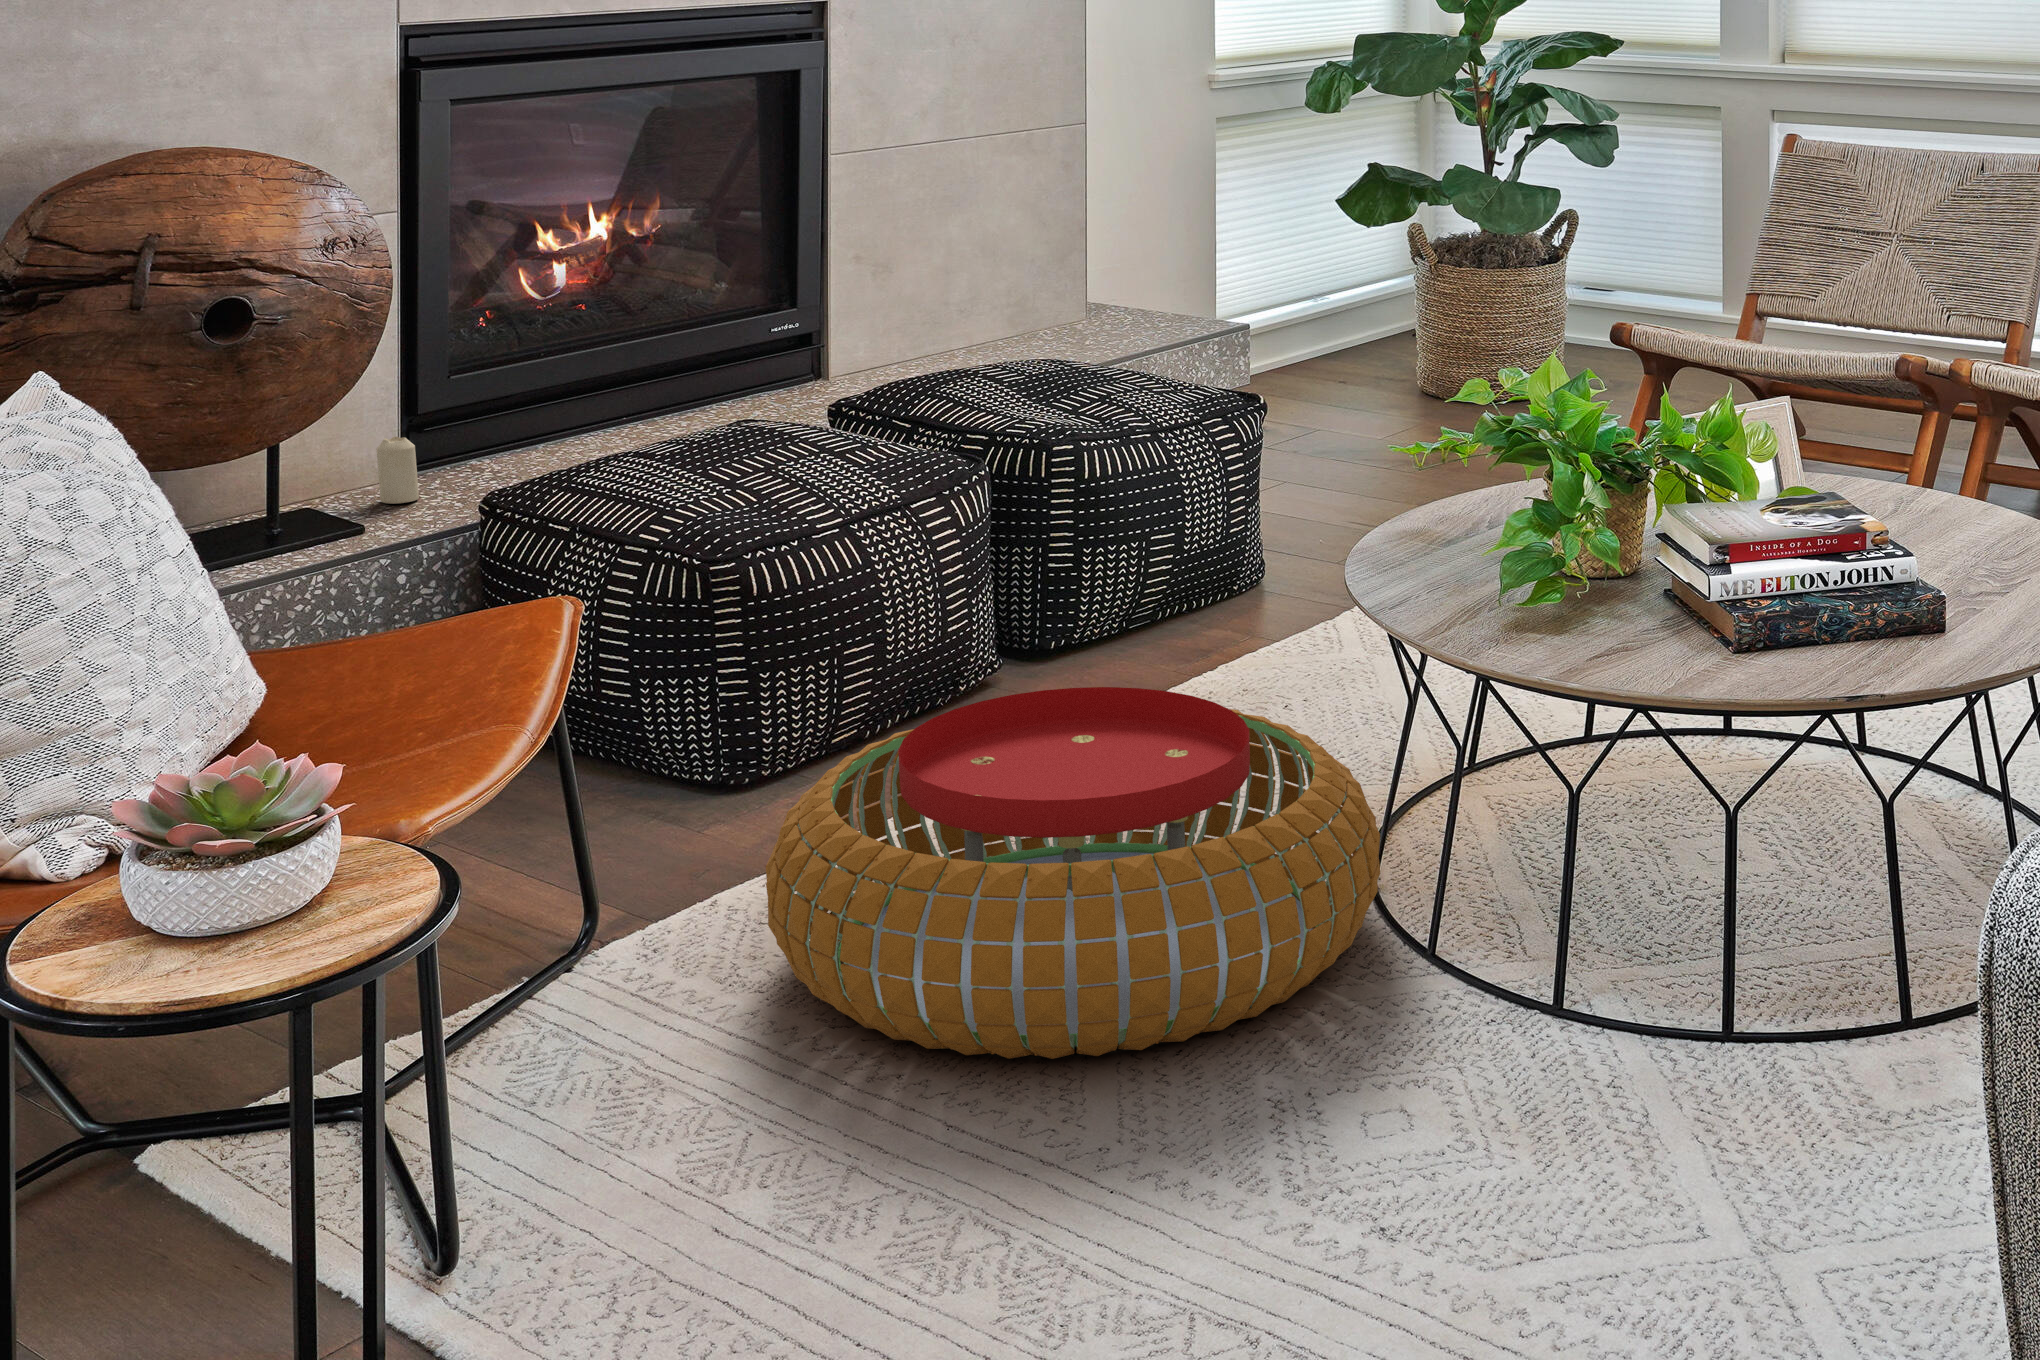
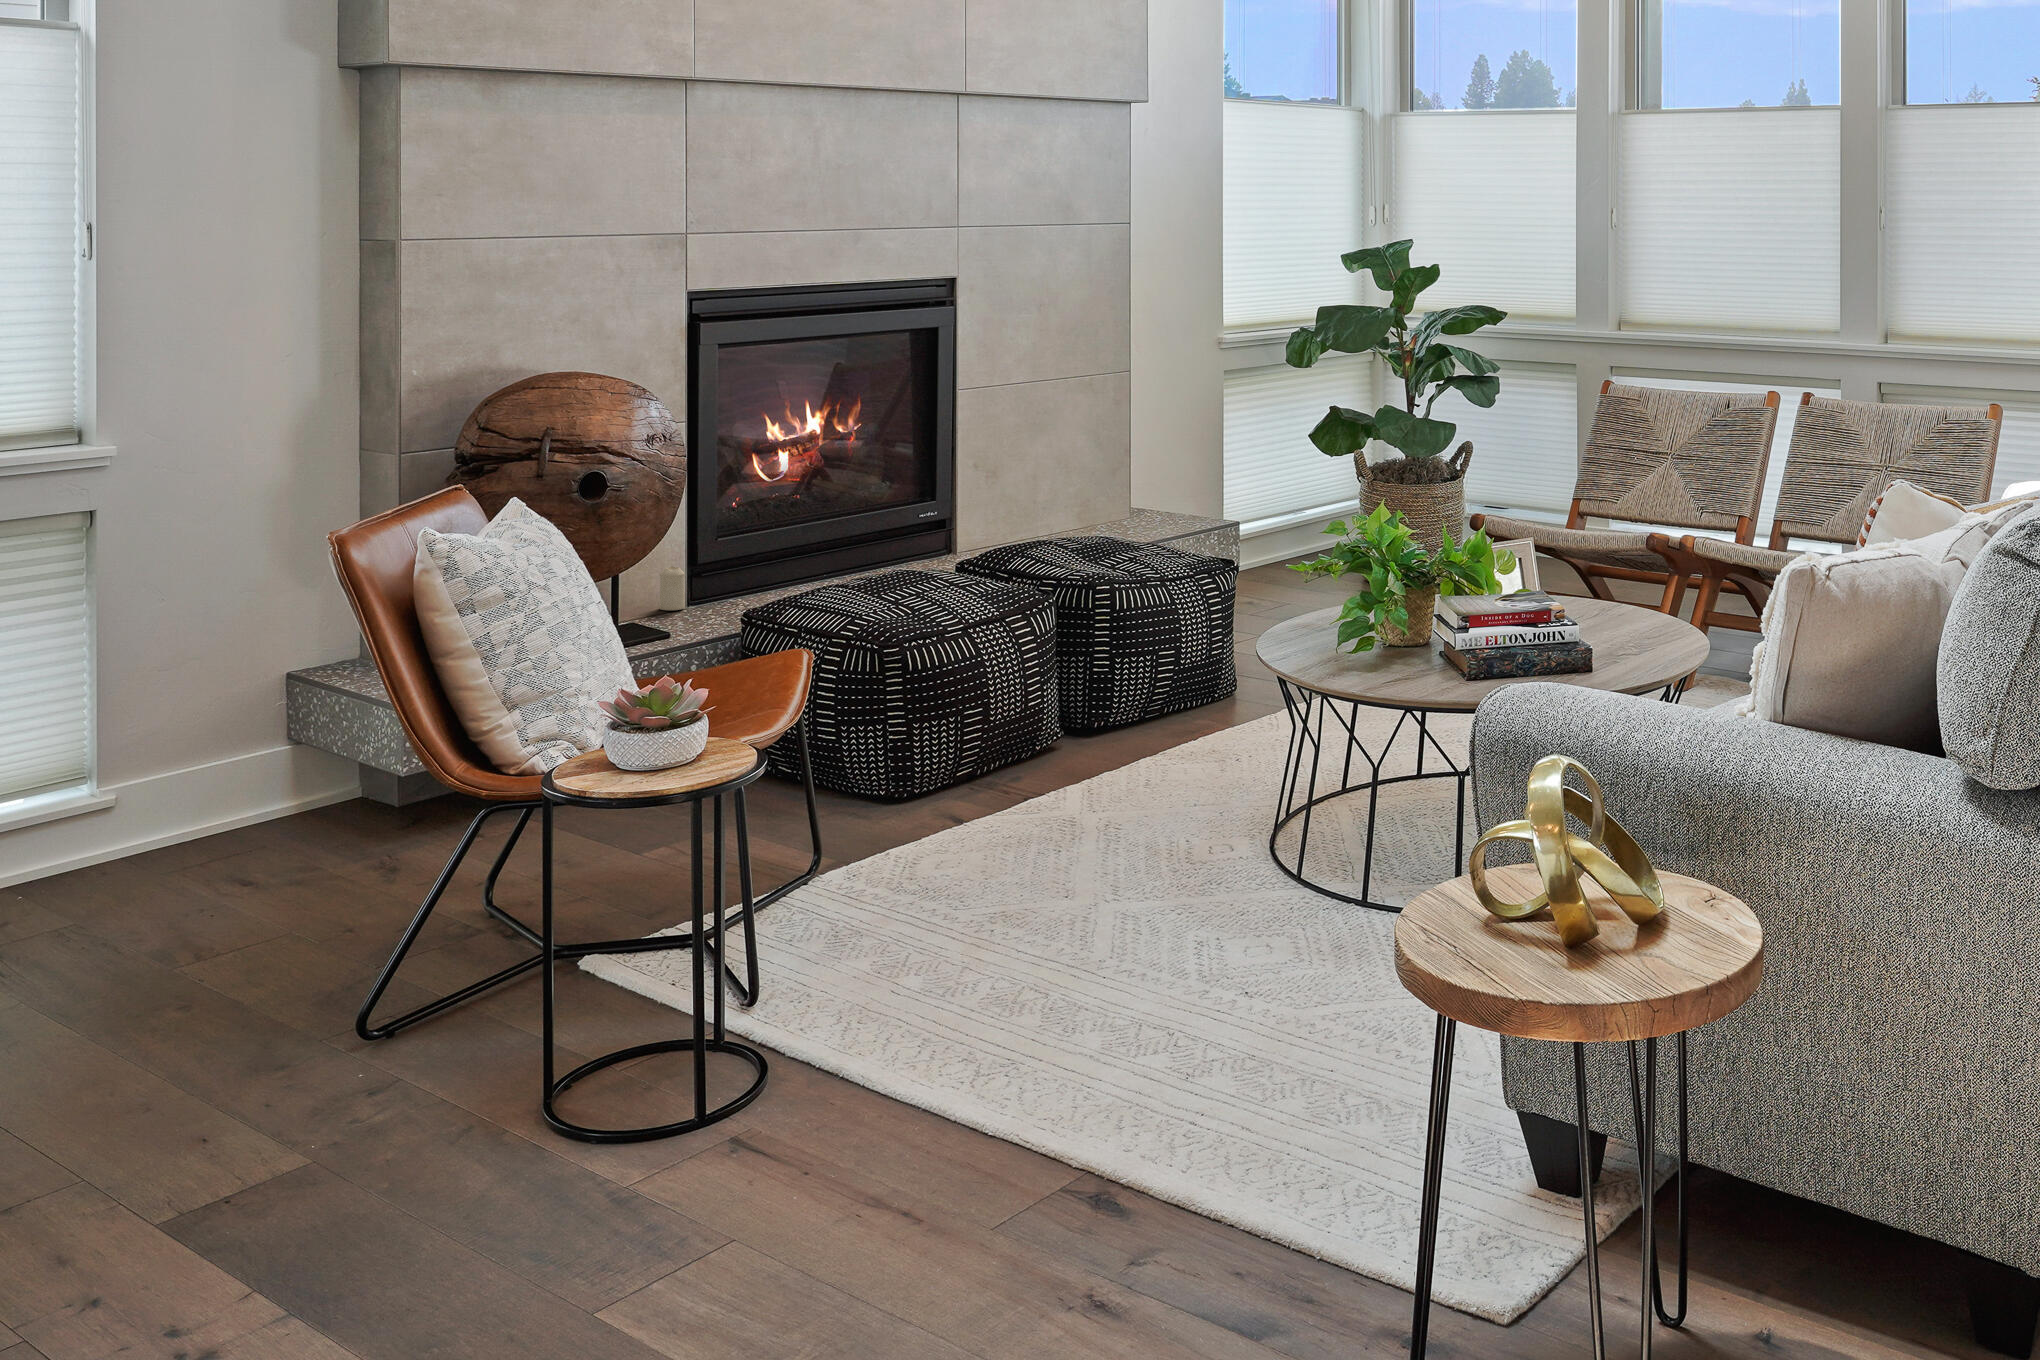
pouf: present [766,687,1380,1059] -> none [930,730,1301,936]

